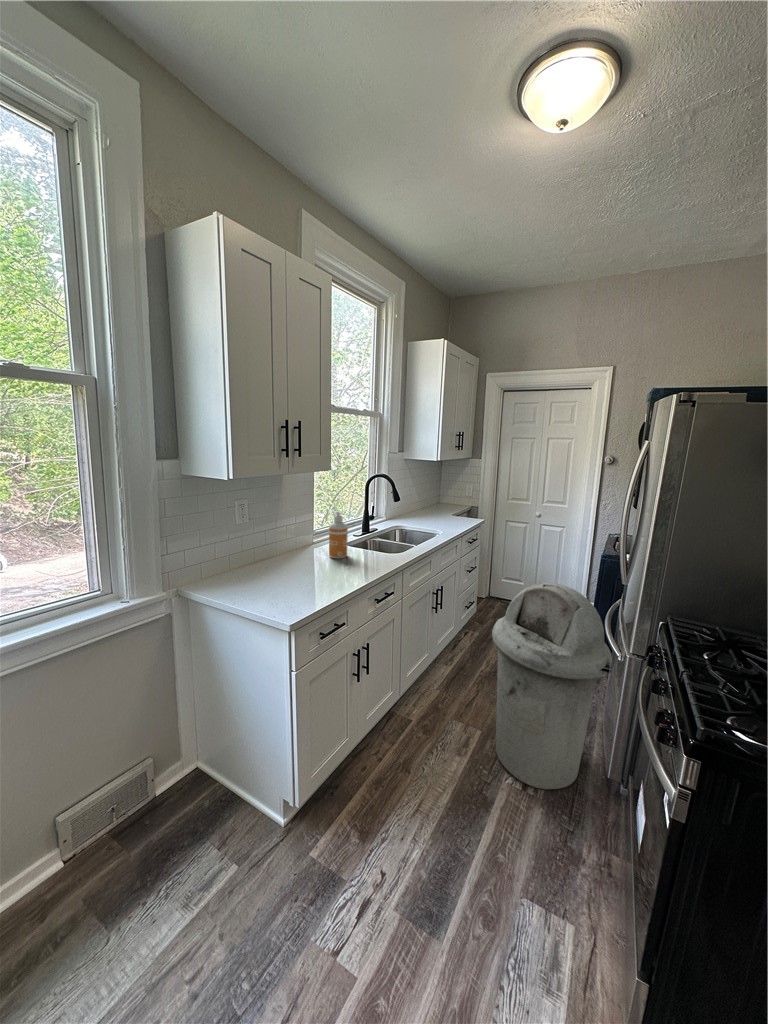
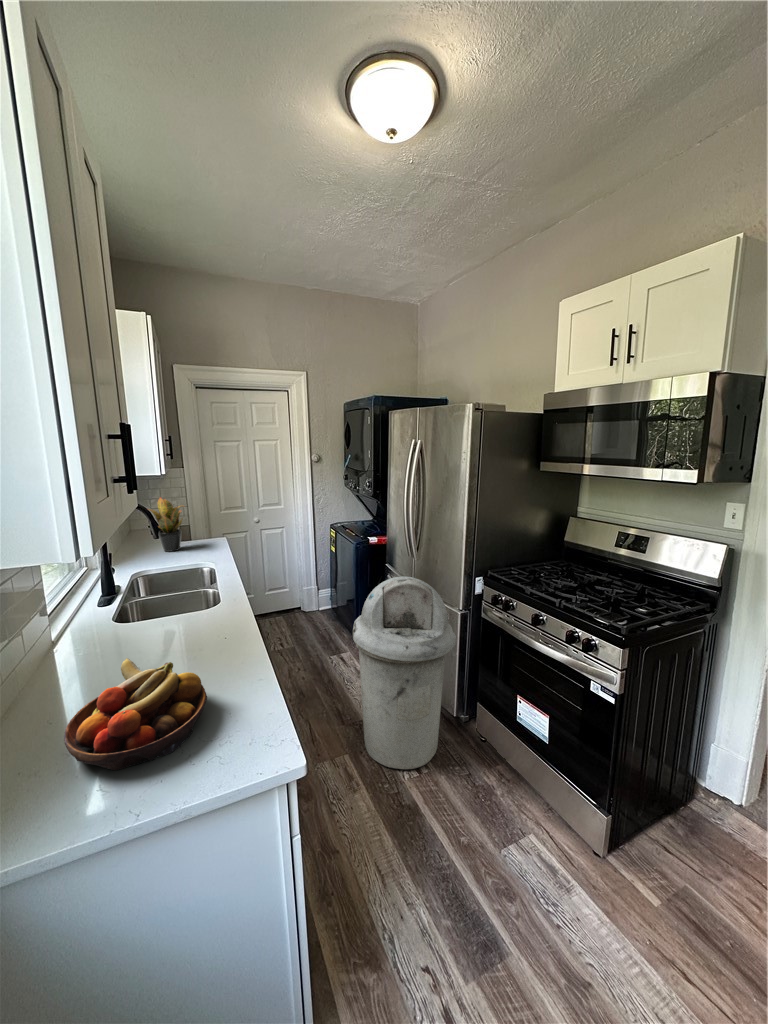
potted plant: none [428,477,457,522] -> present [149,497,182,552]
soap dispenser: present [329,511,348,558] -> none [112,572,153,651]
fruit bowl: none [249,550,315,594] -> present [64,658,207,770]

